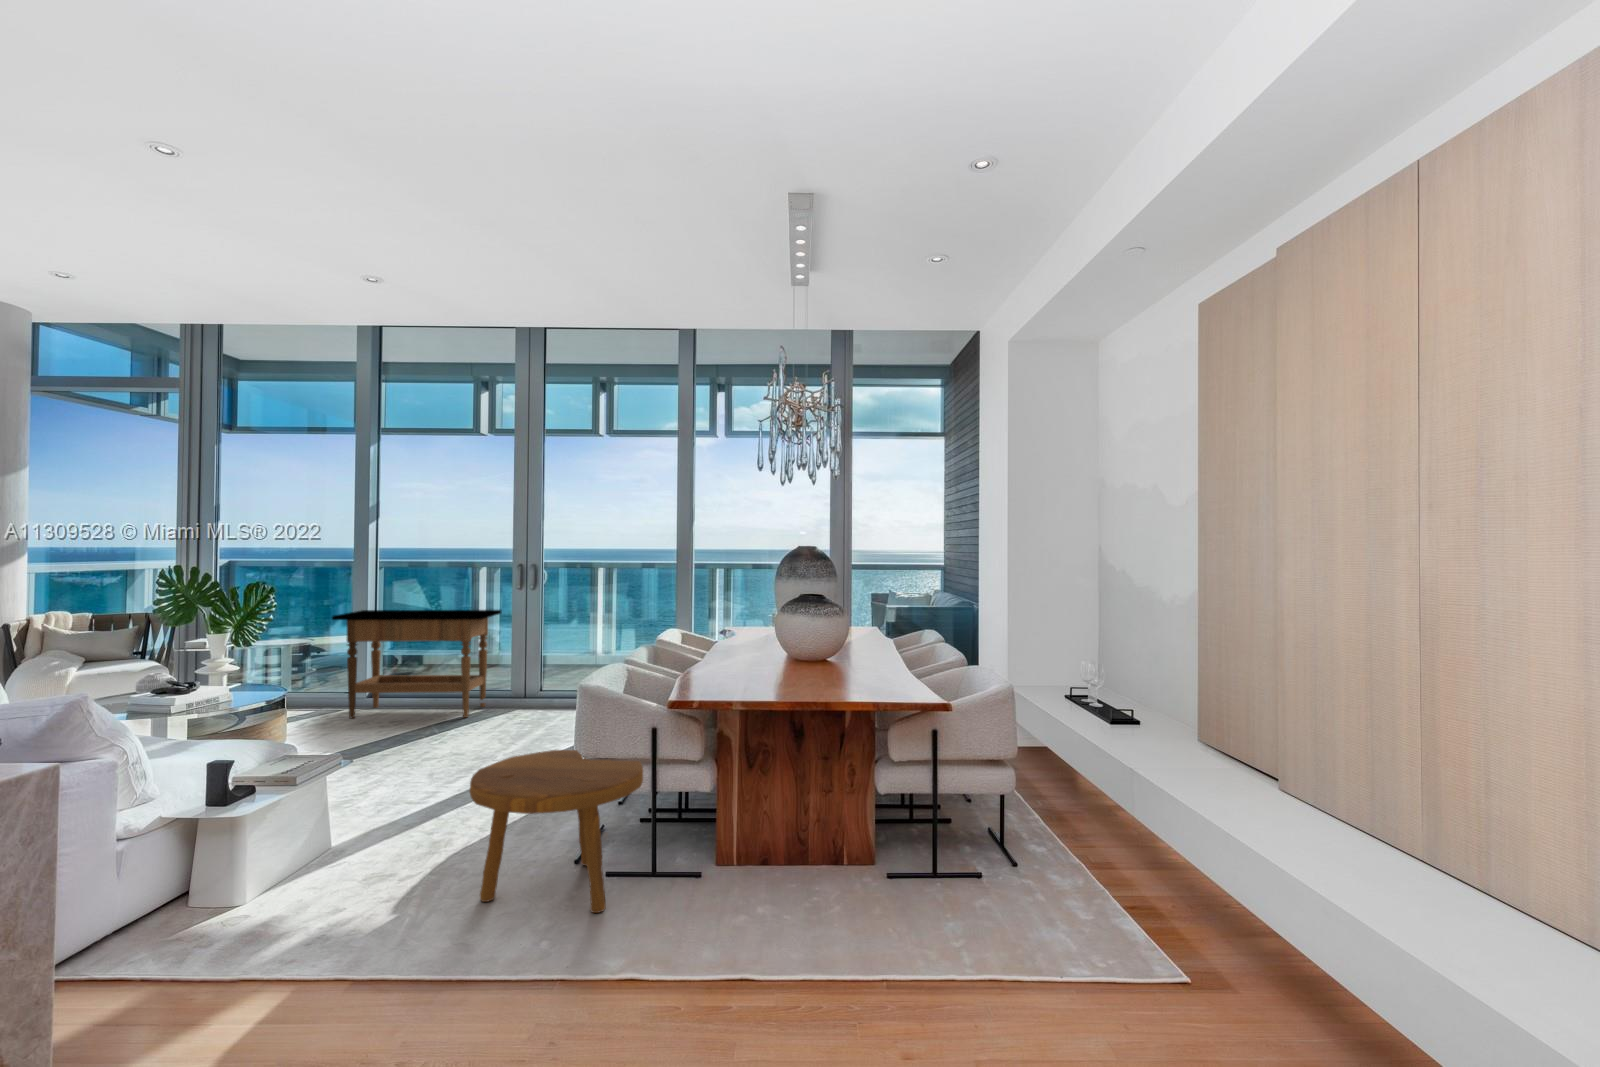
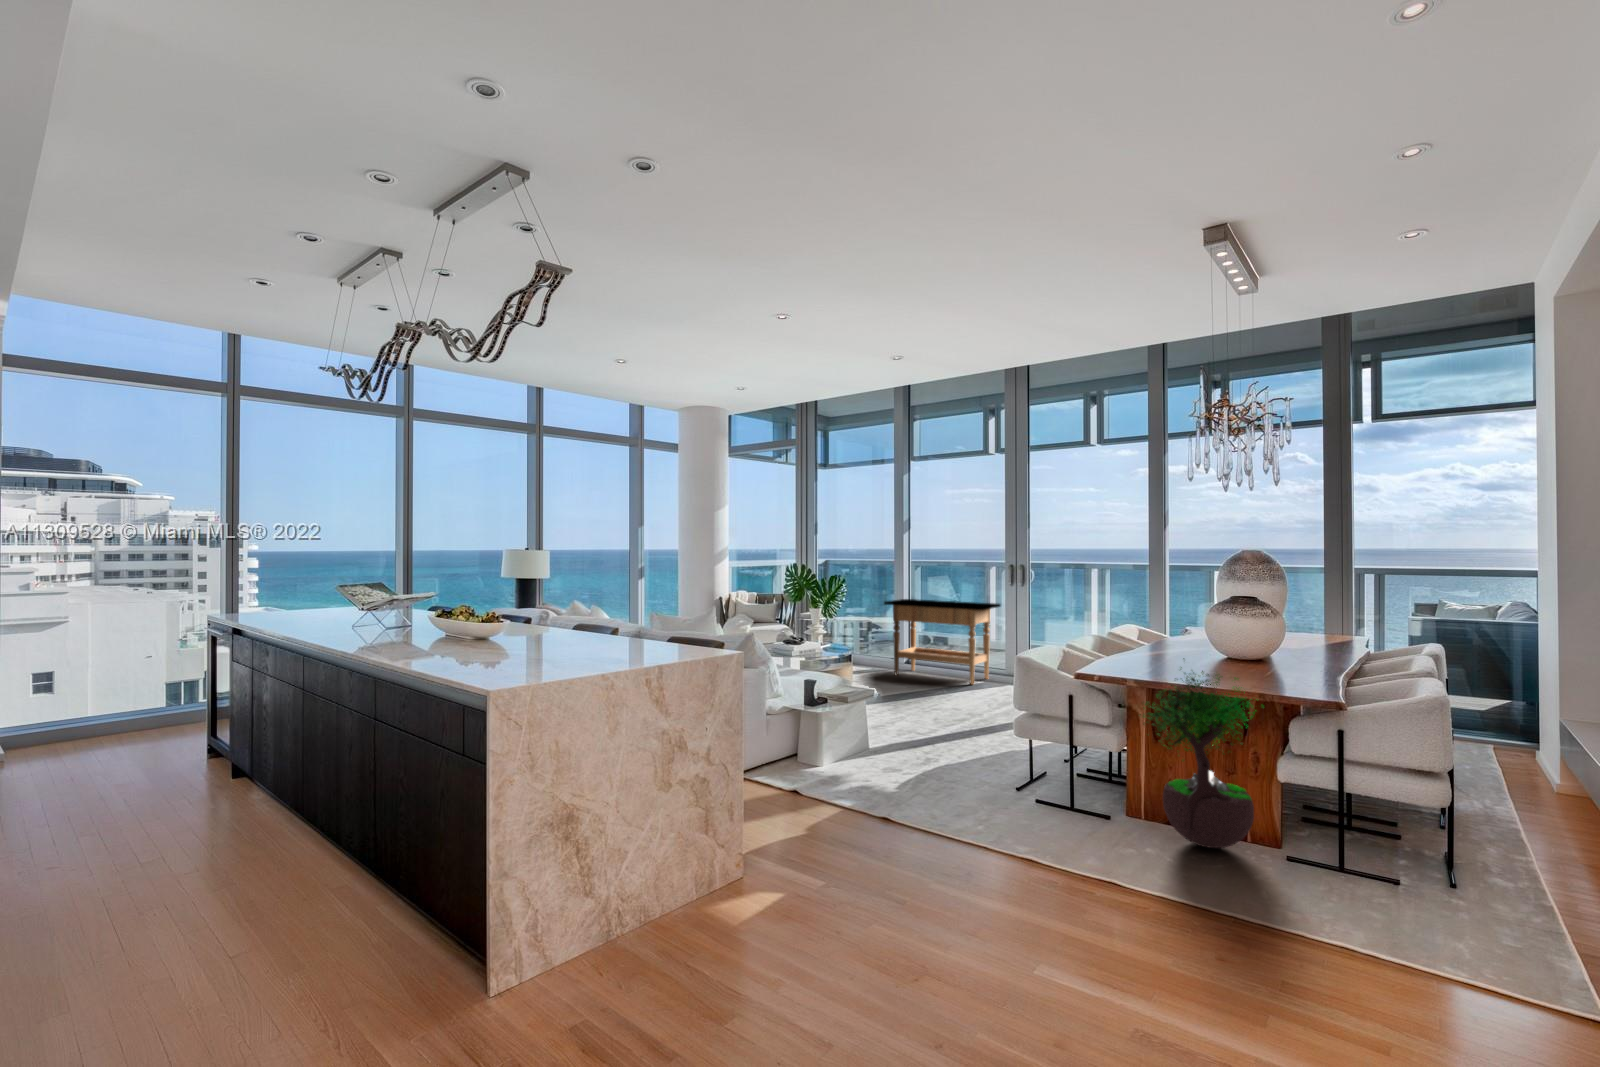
potted tree: none [743,669,876,888] -> present [1140,658,1258,848]
footstool: present [469,750,643,913] -> none [939,703,1063,821]

